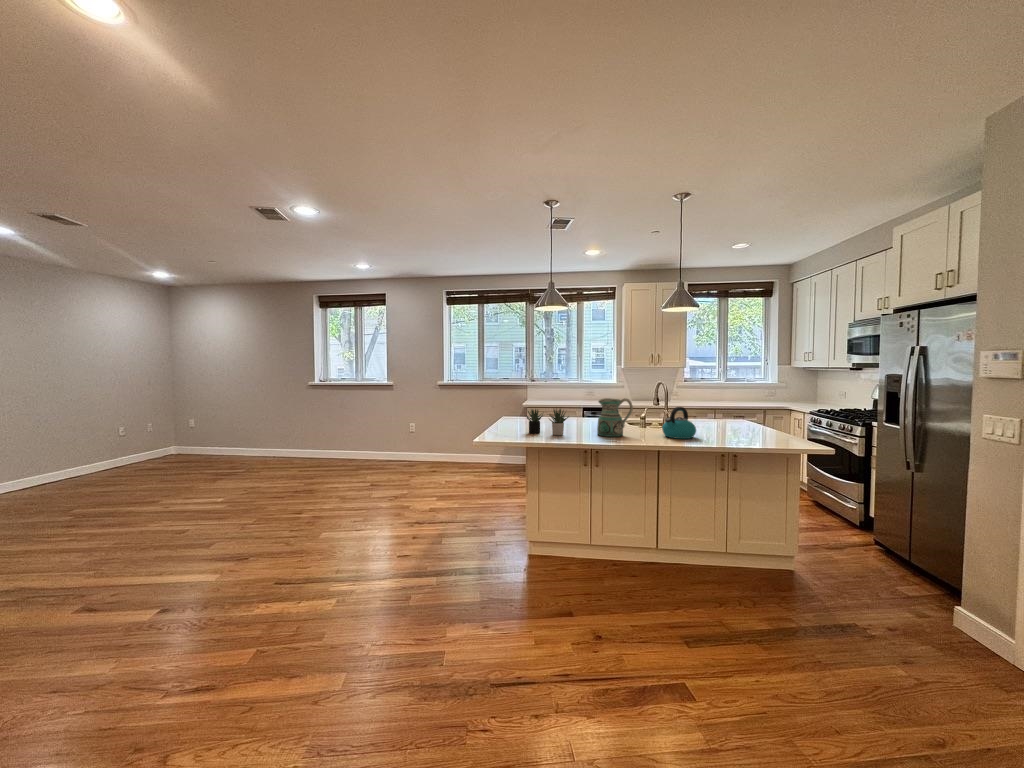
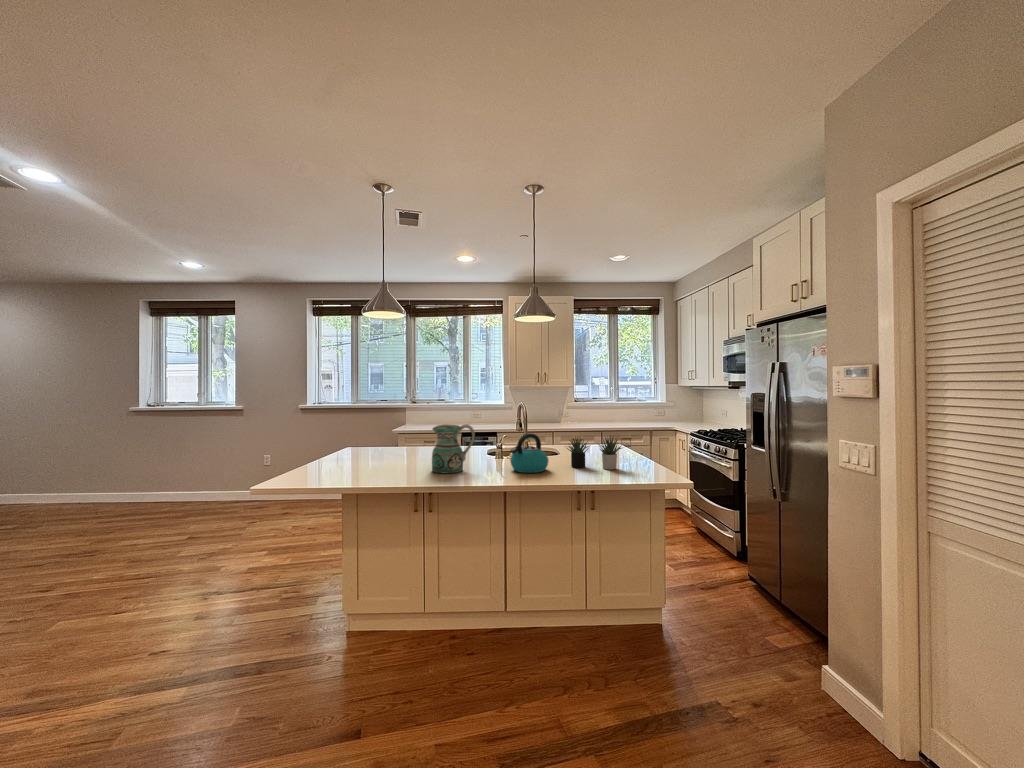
succulent plant: present [526,409,569,435] -> present [567,436,622,470]

